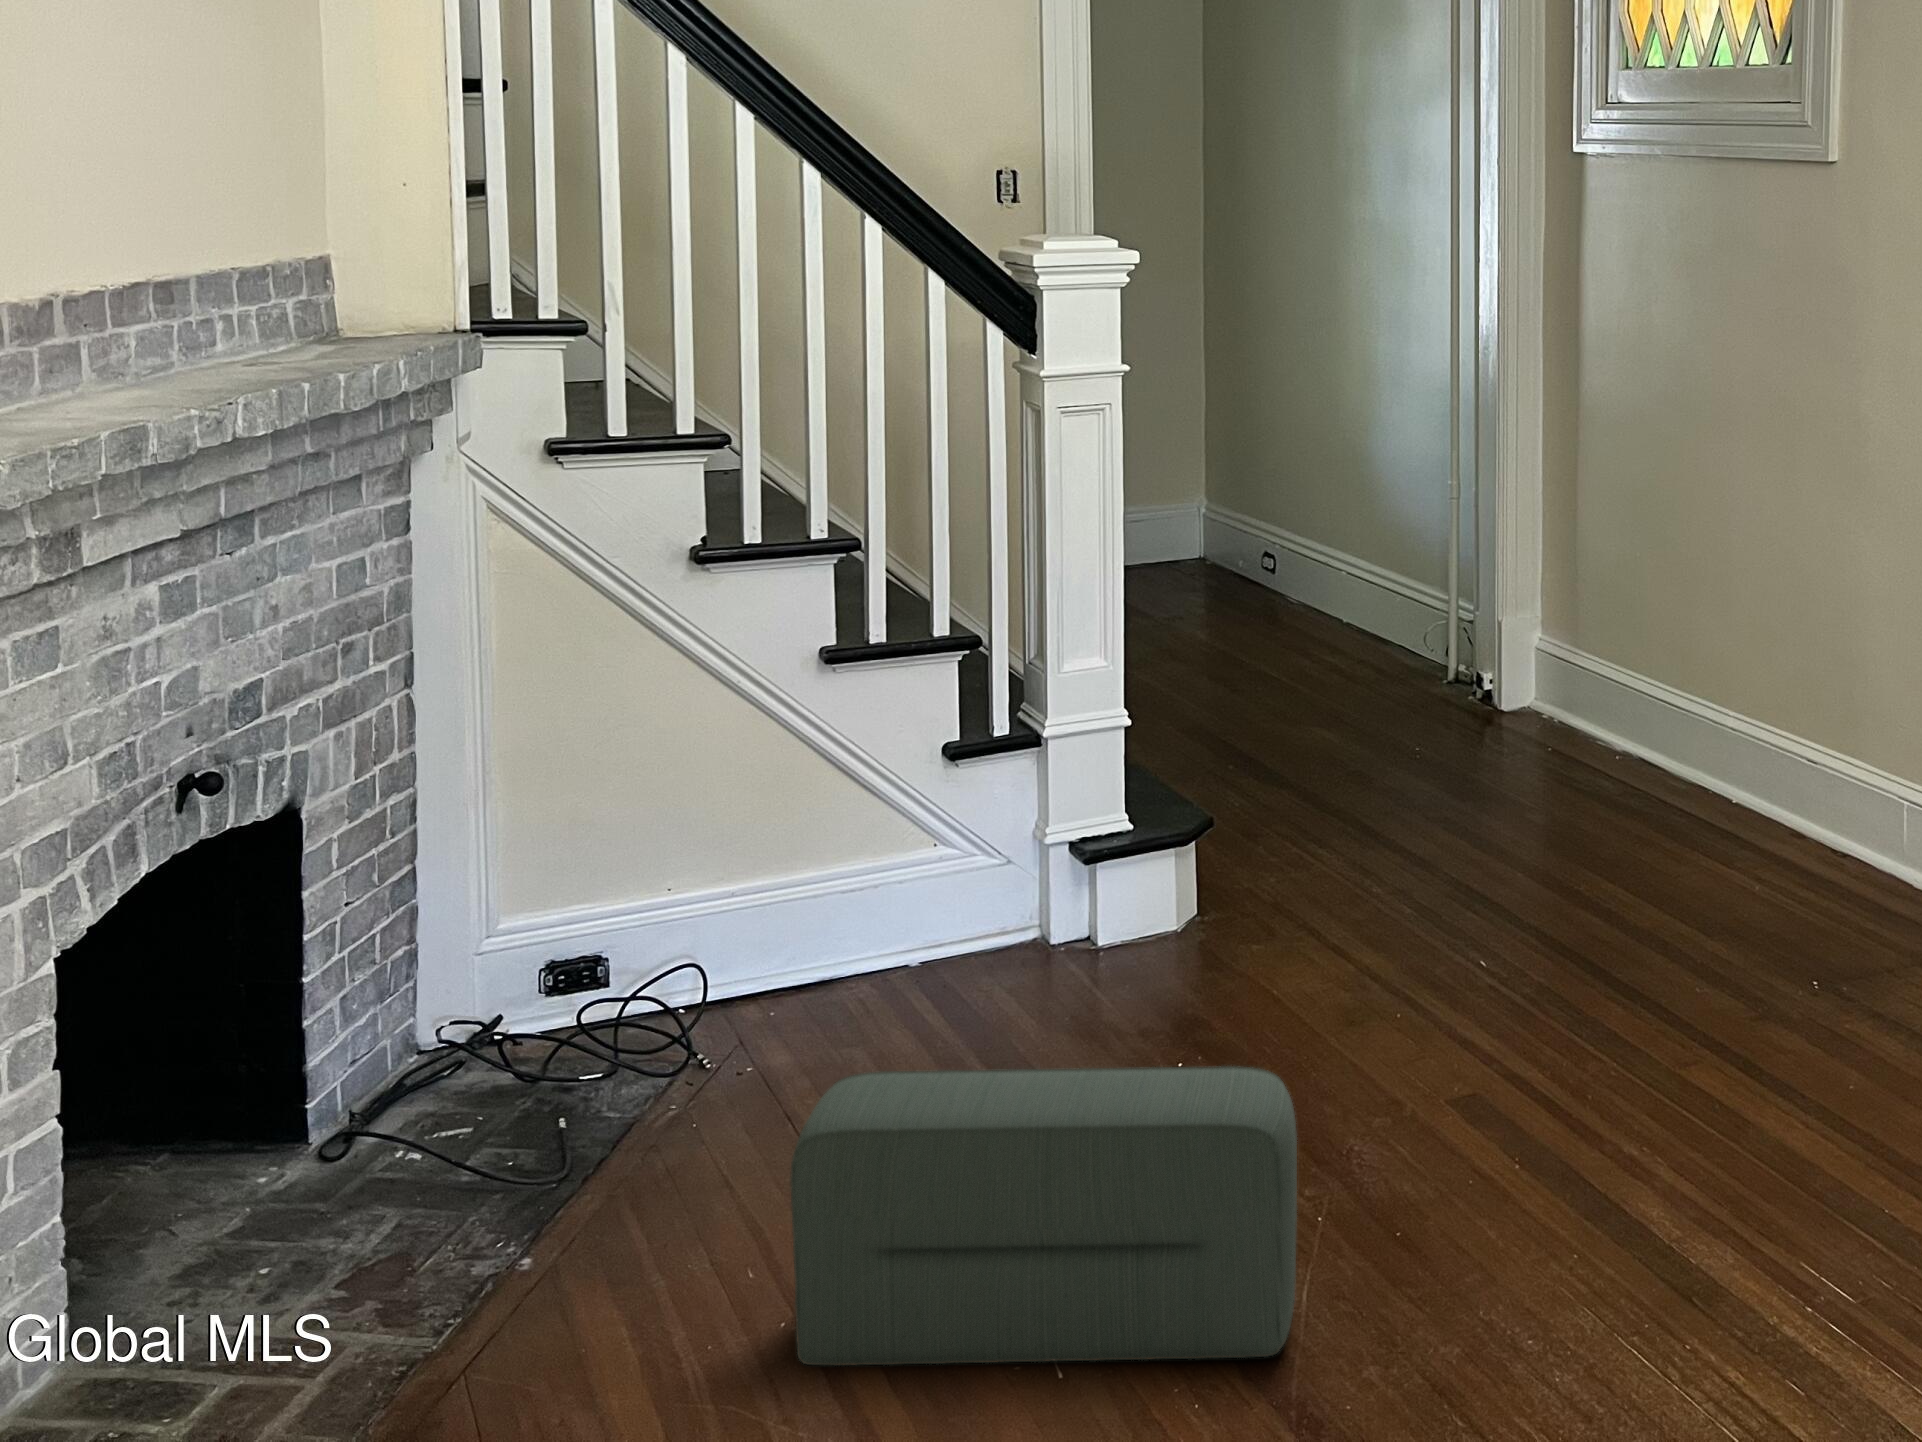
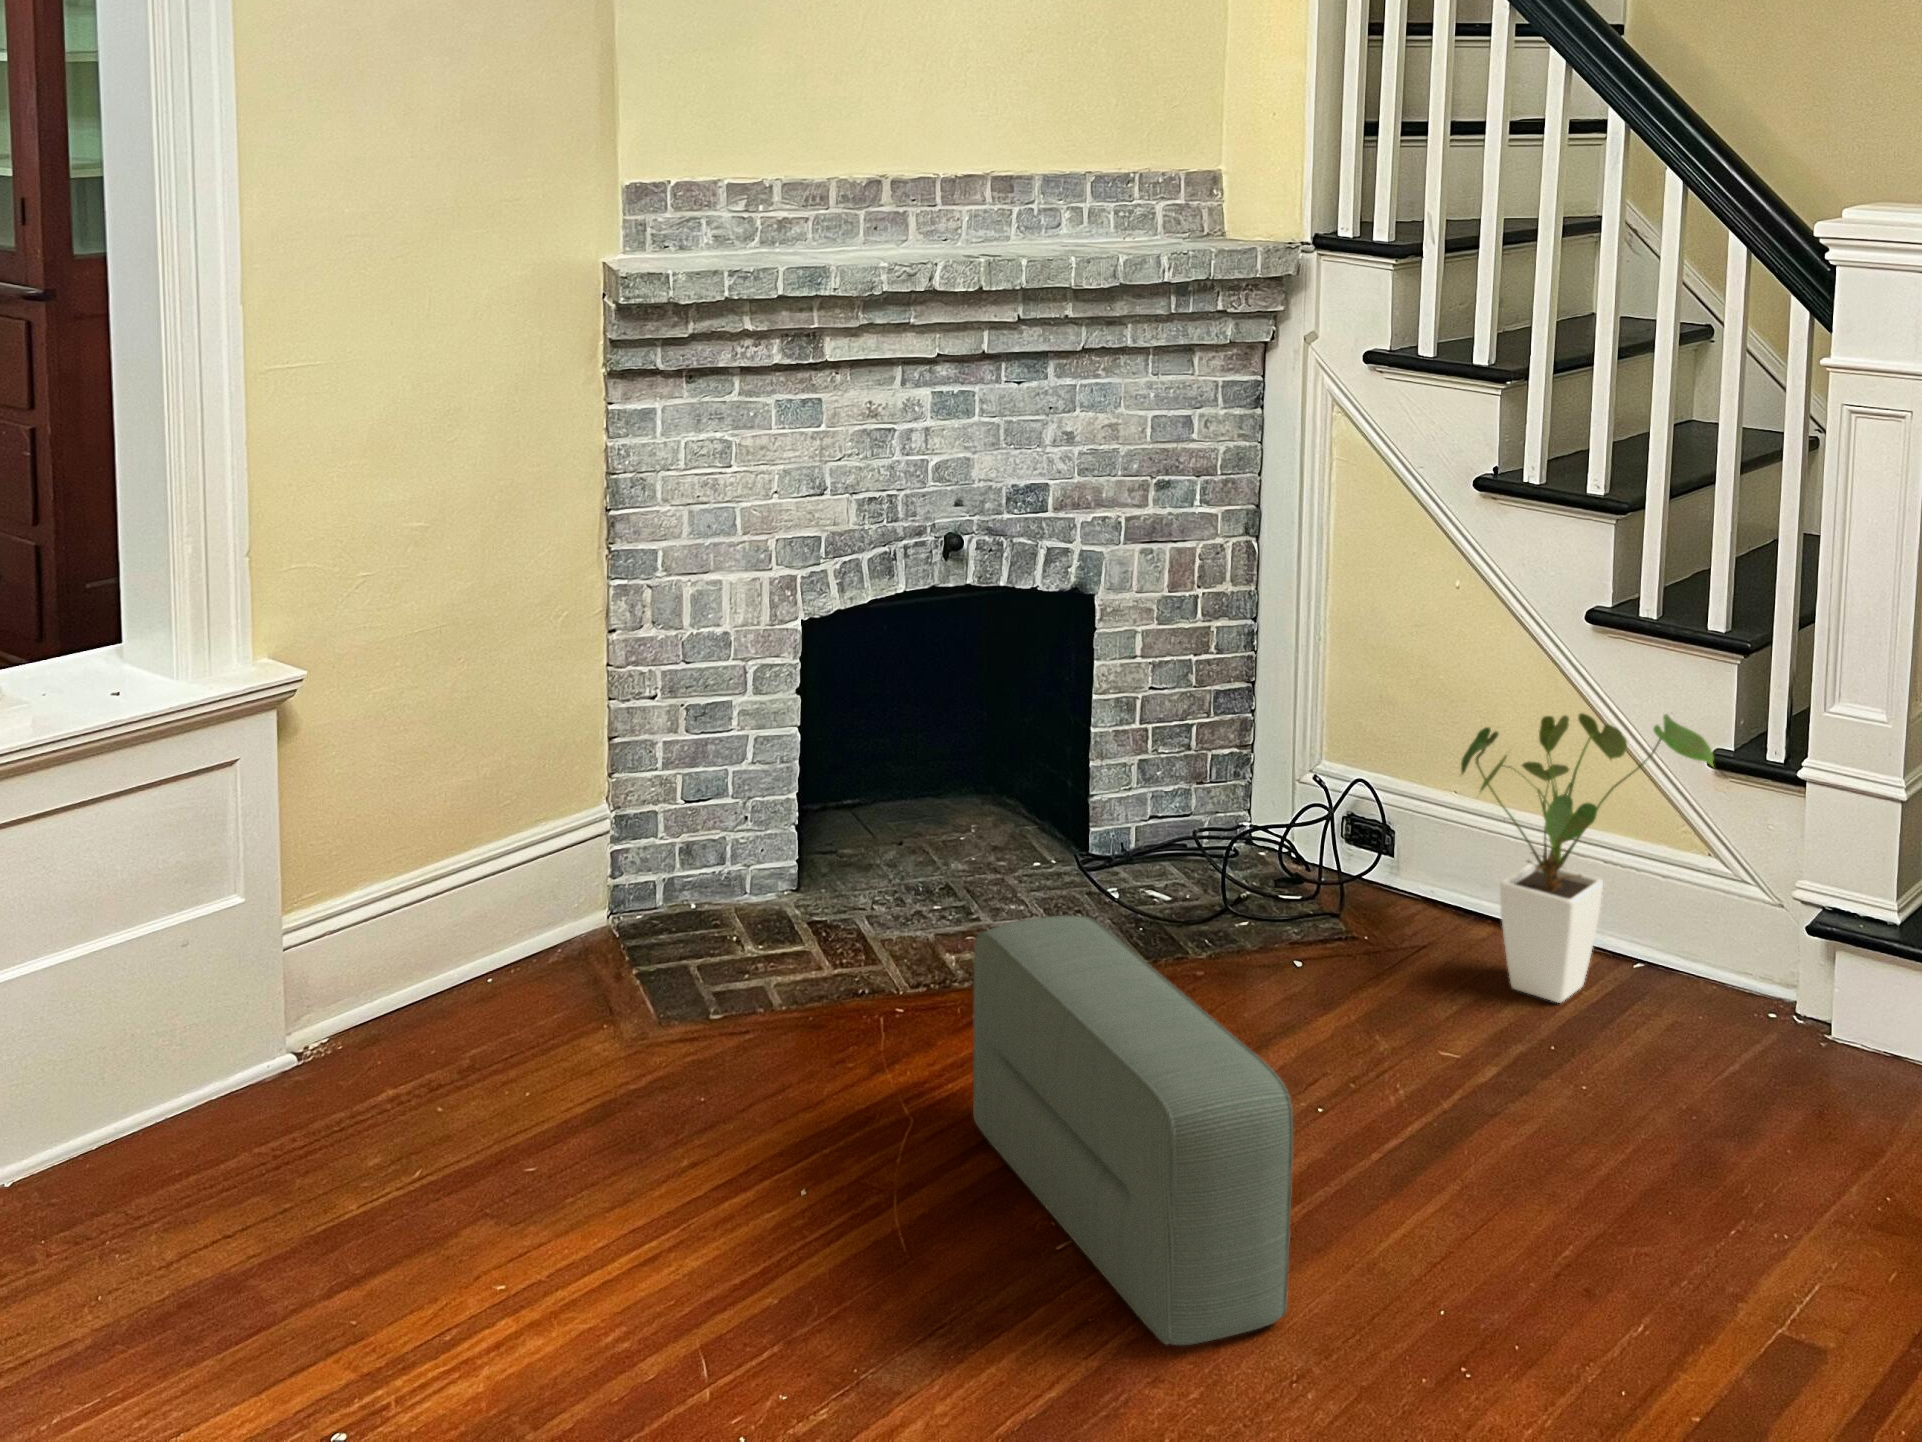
house plant: none [842,718,1021,1023] -> present [1461,713,1713,1003]

